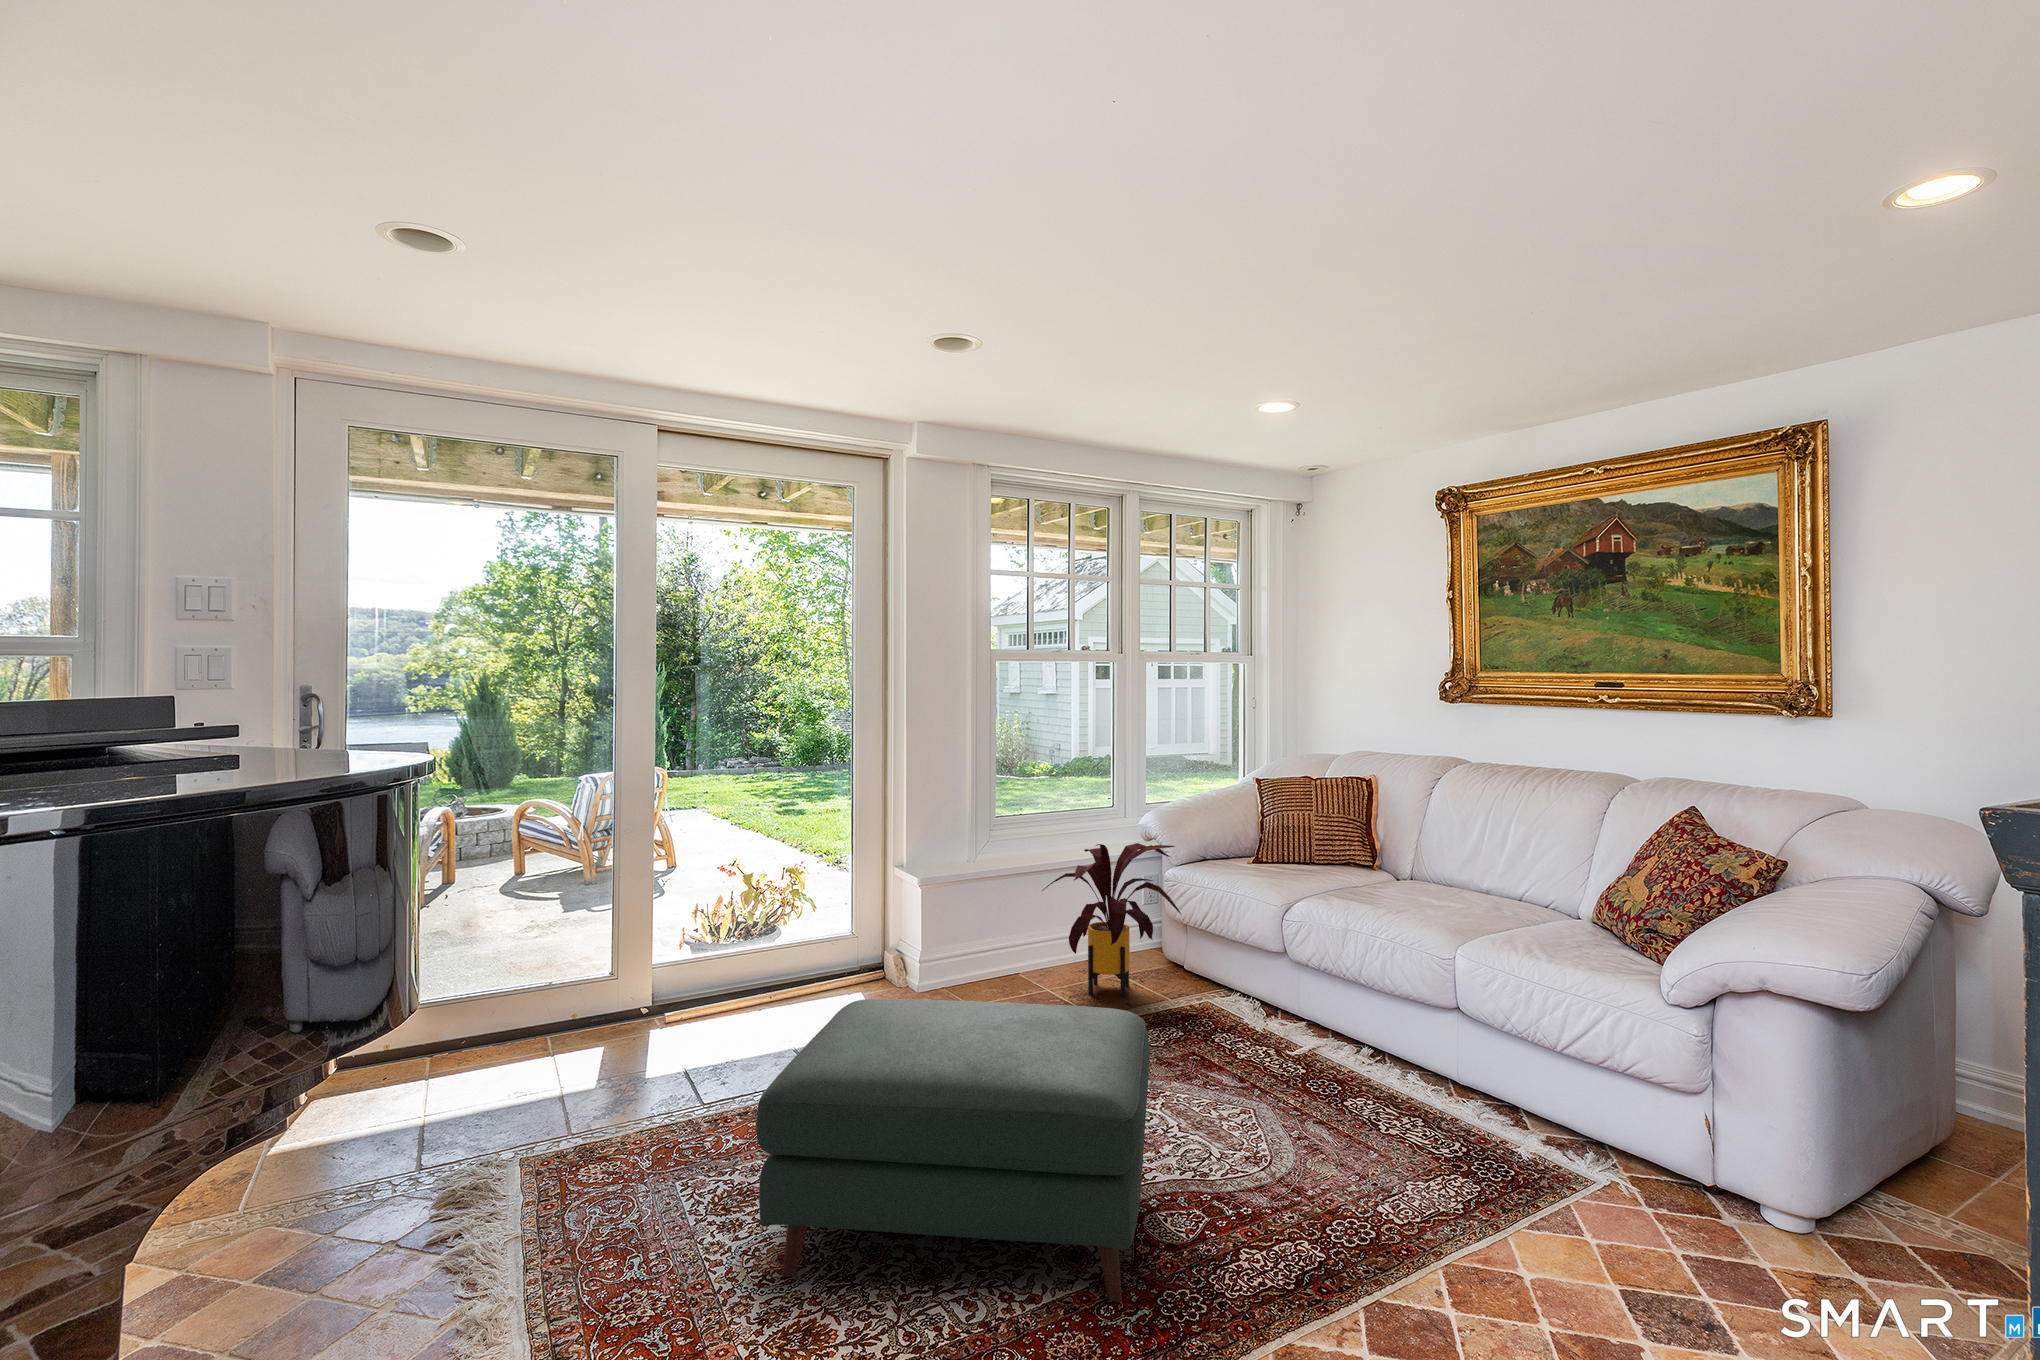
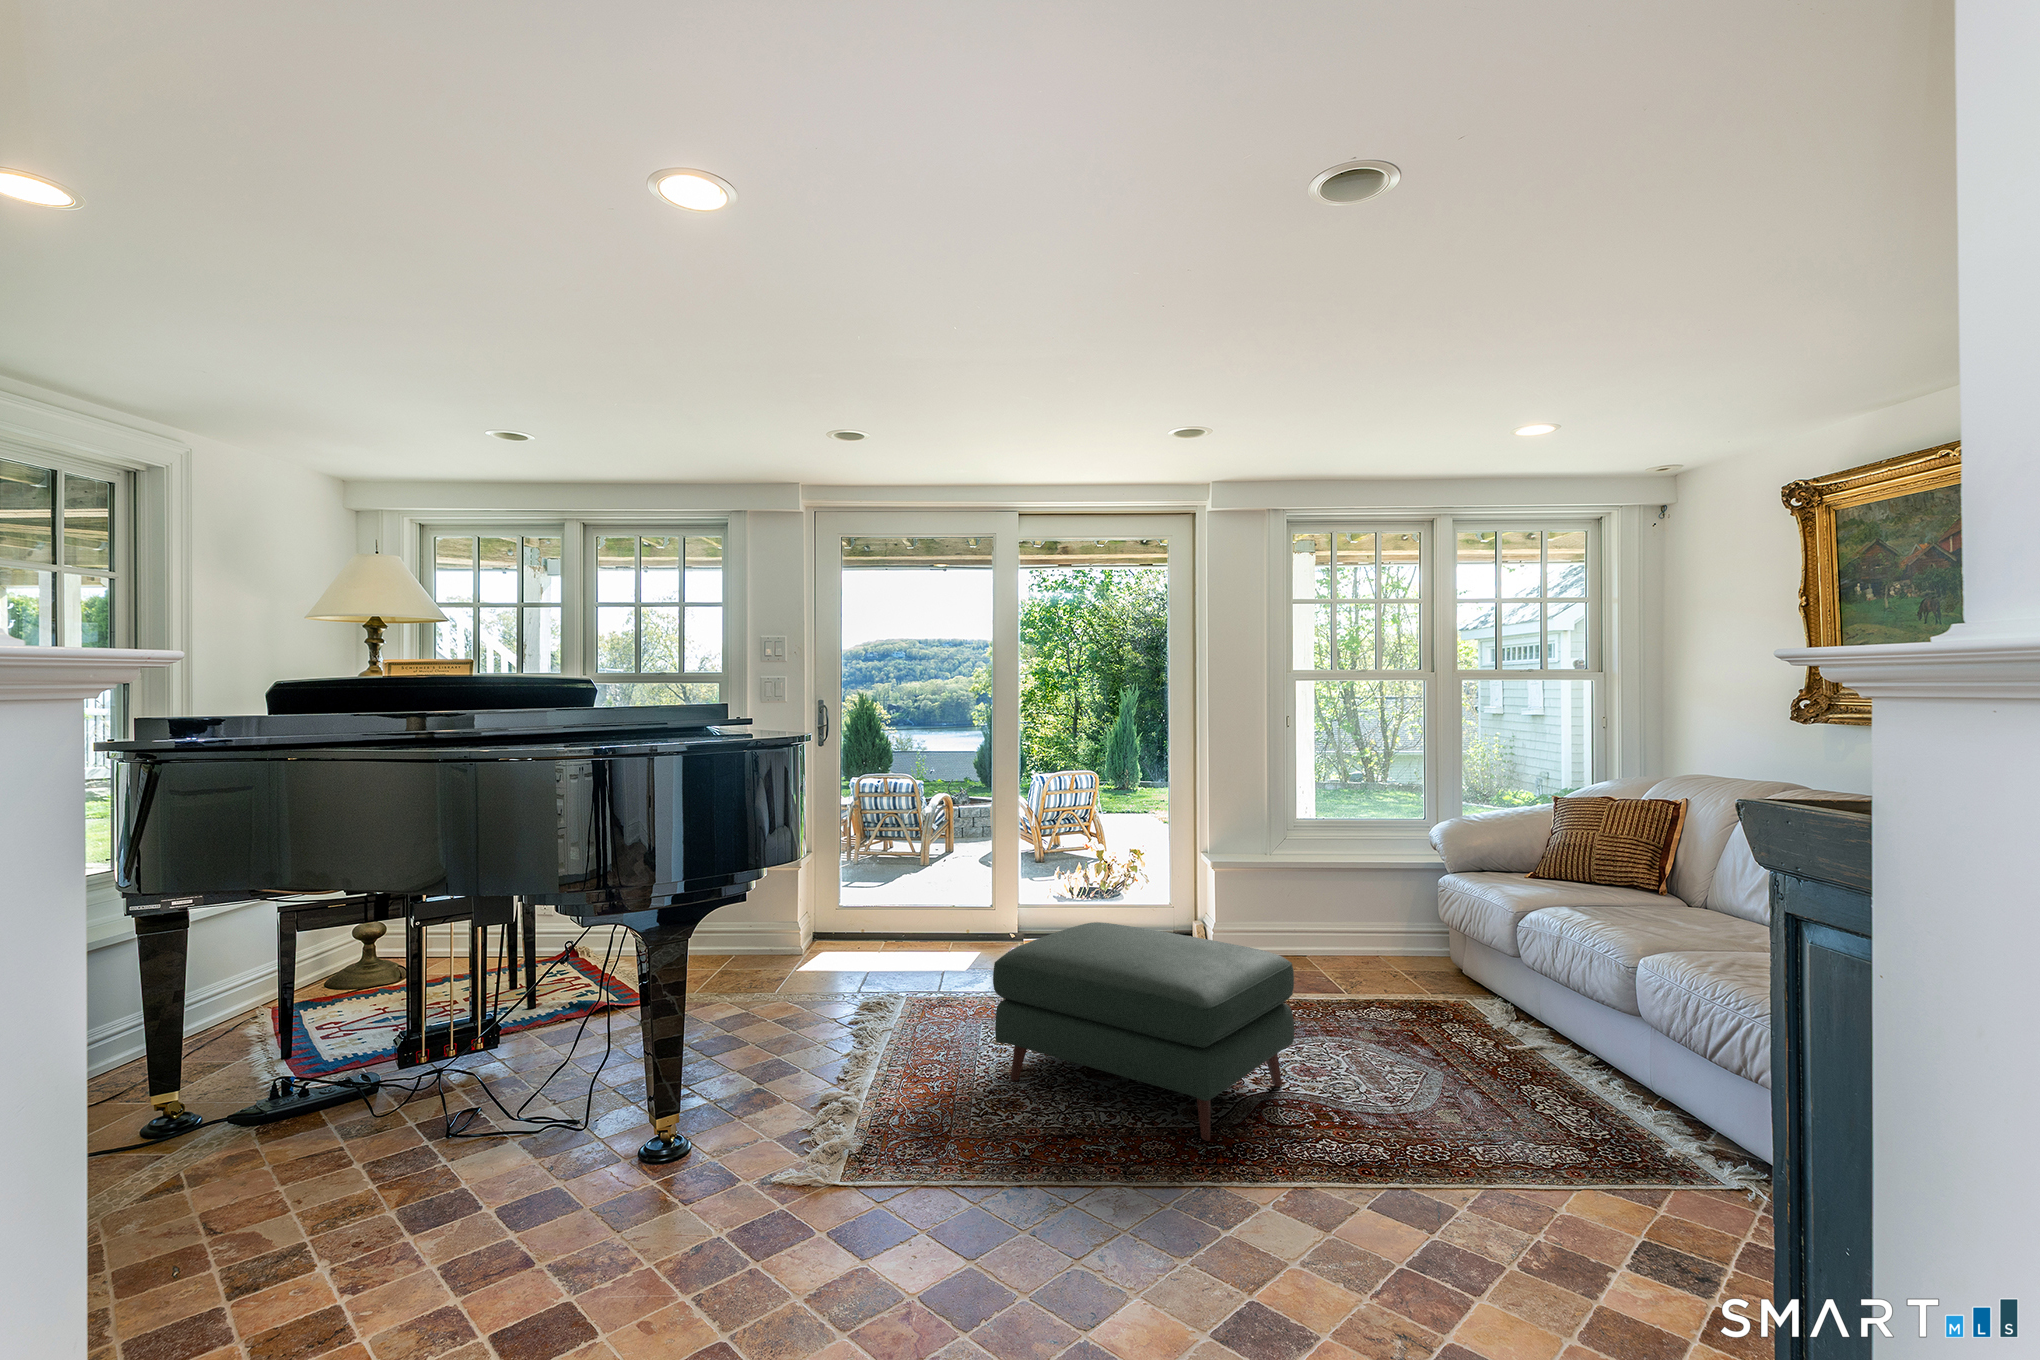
house plant: present [1042,843,1181,996] -> none [1323,841,1457,980]

